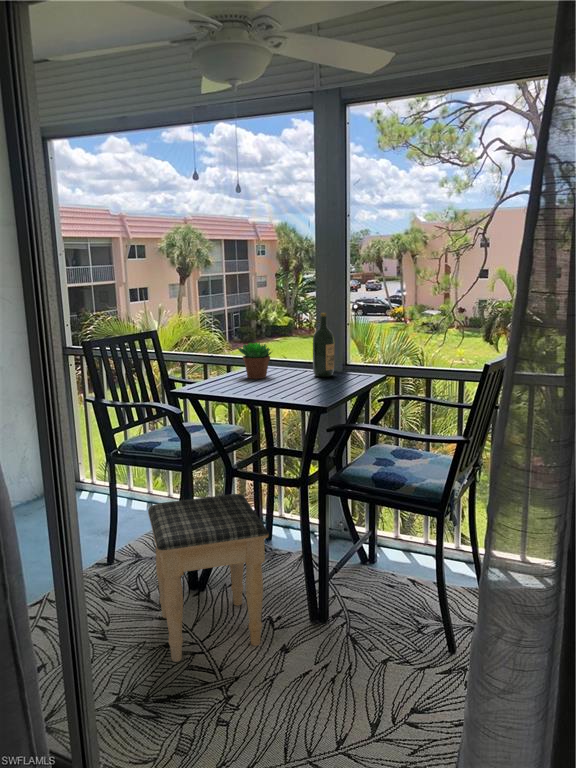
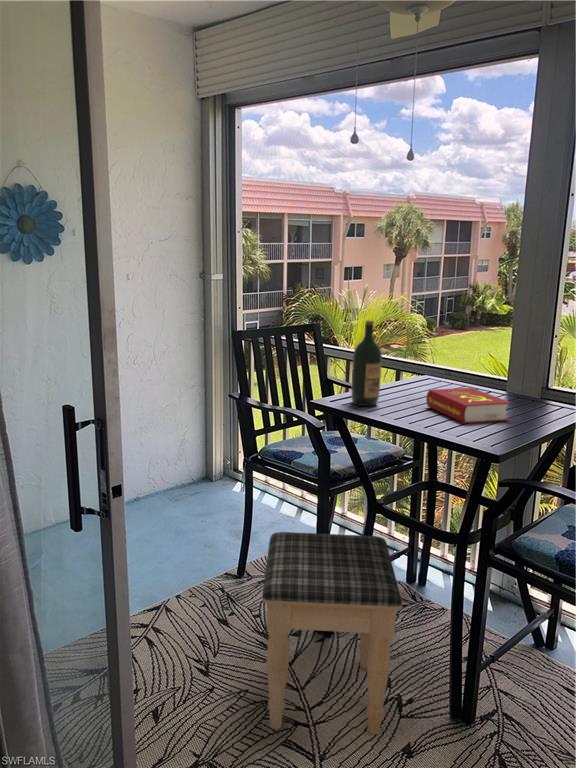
wine bottle: present [313,313,334,377] -> present [351,320,382,406]
succulent plant: present [238,342,272,379] -> none [403,350,447,396]
book: none [262,367,327,393] -> present [426,388,511,424]

